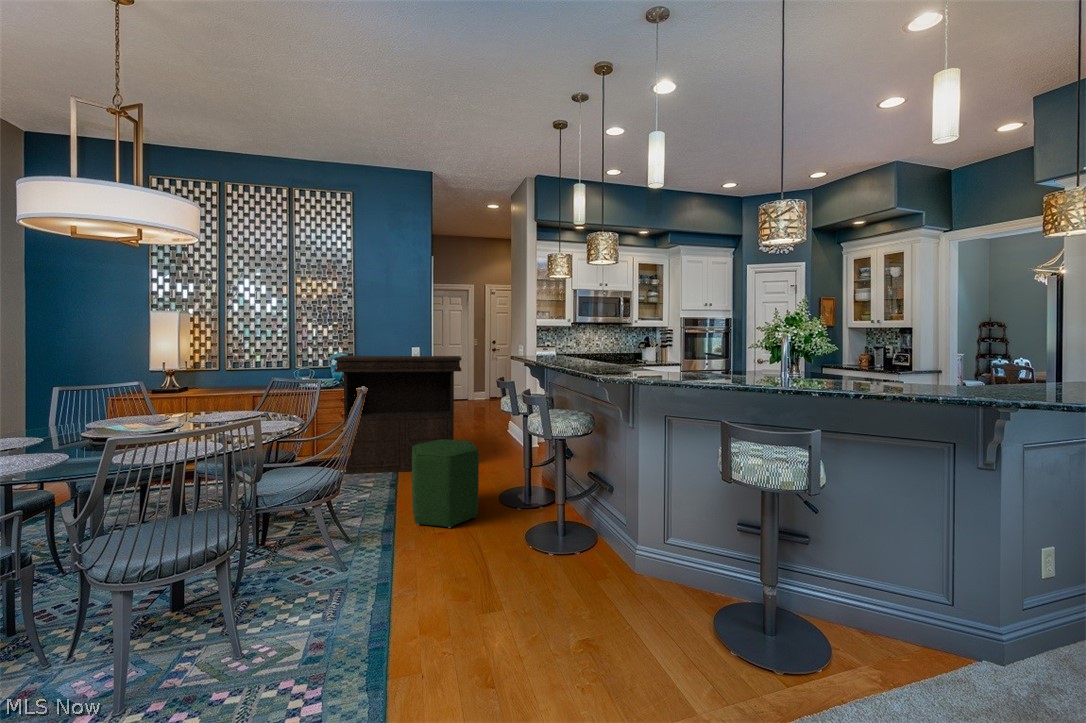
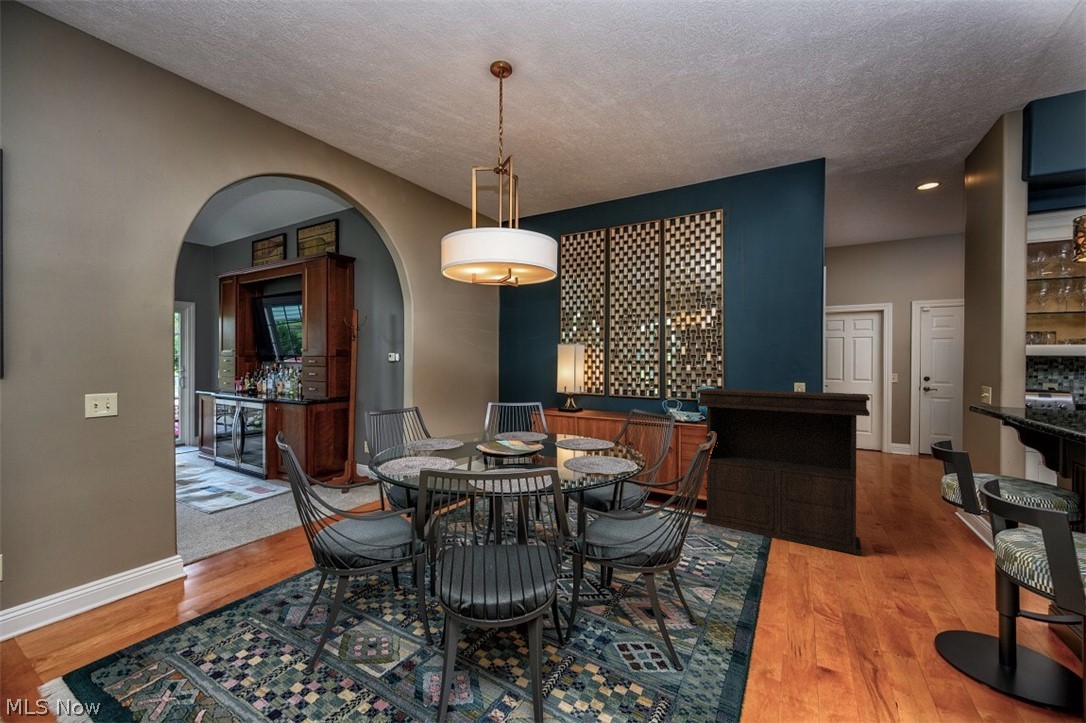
ottoman: present [412,439,479,528] -> none [785,513,902,661]

